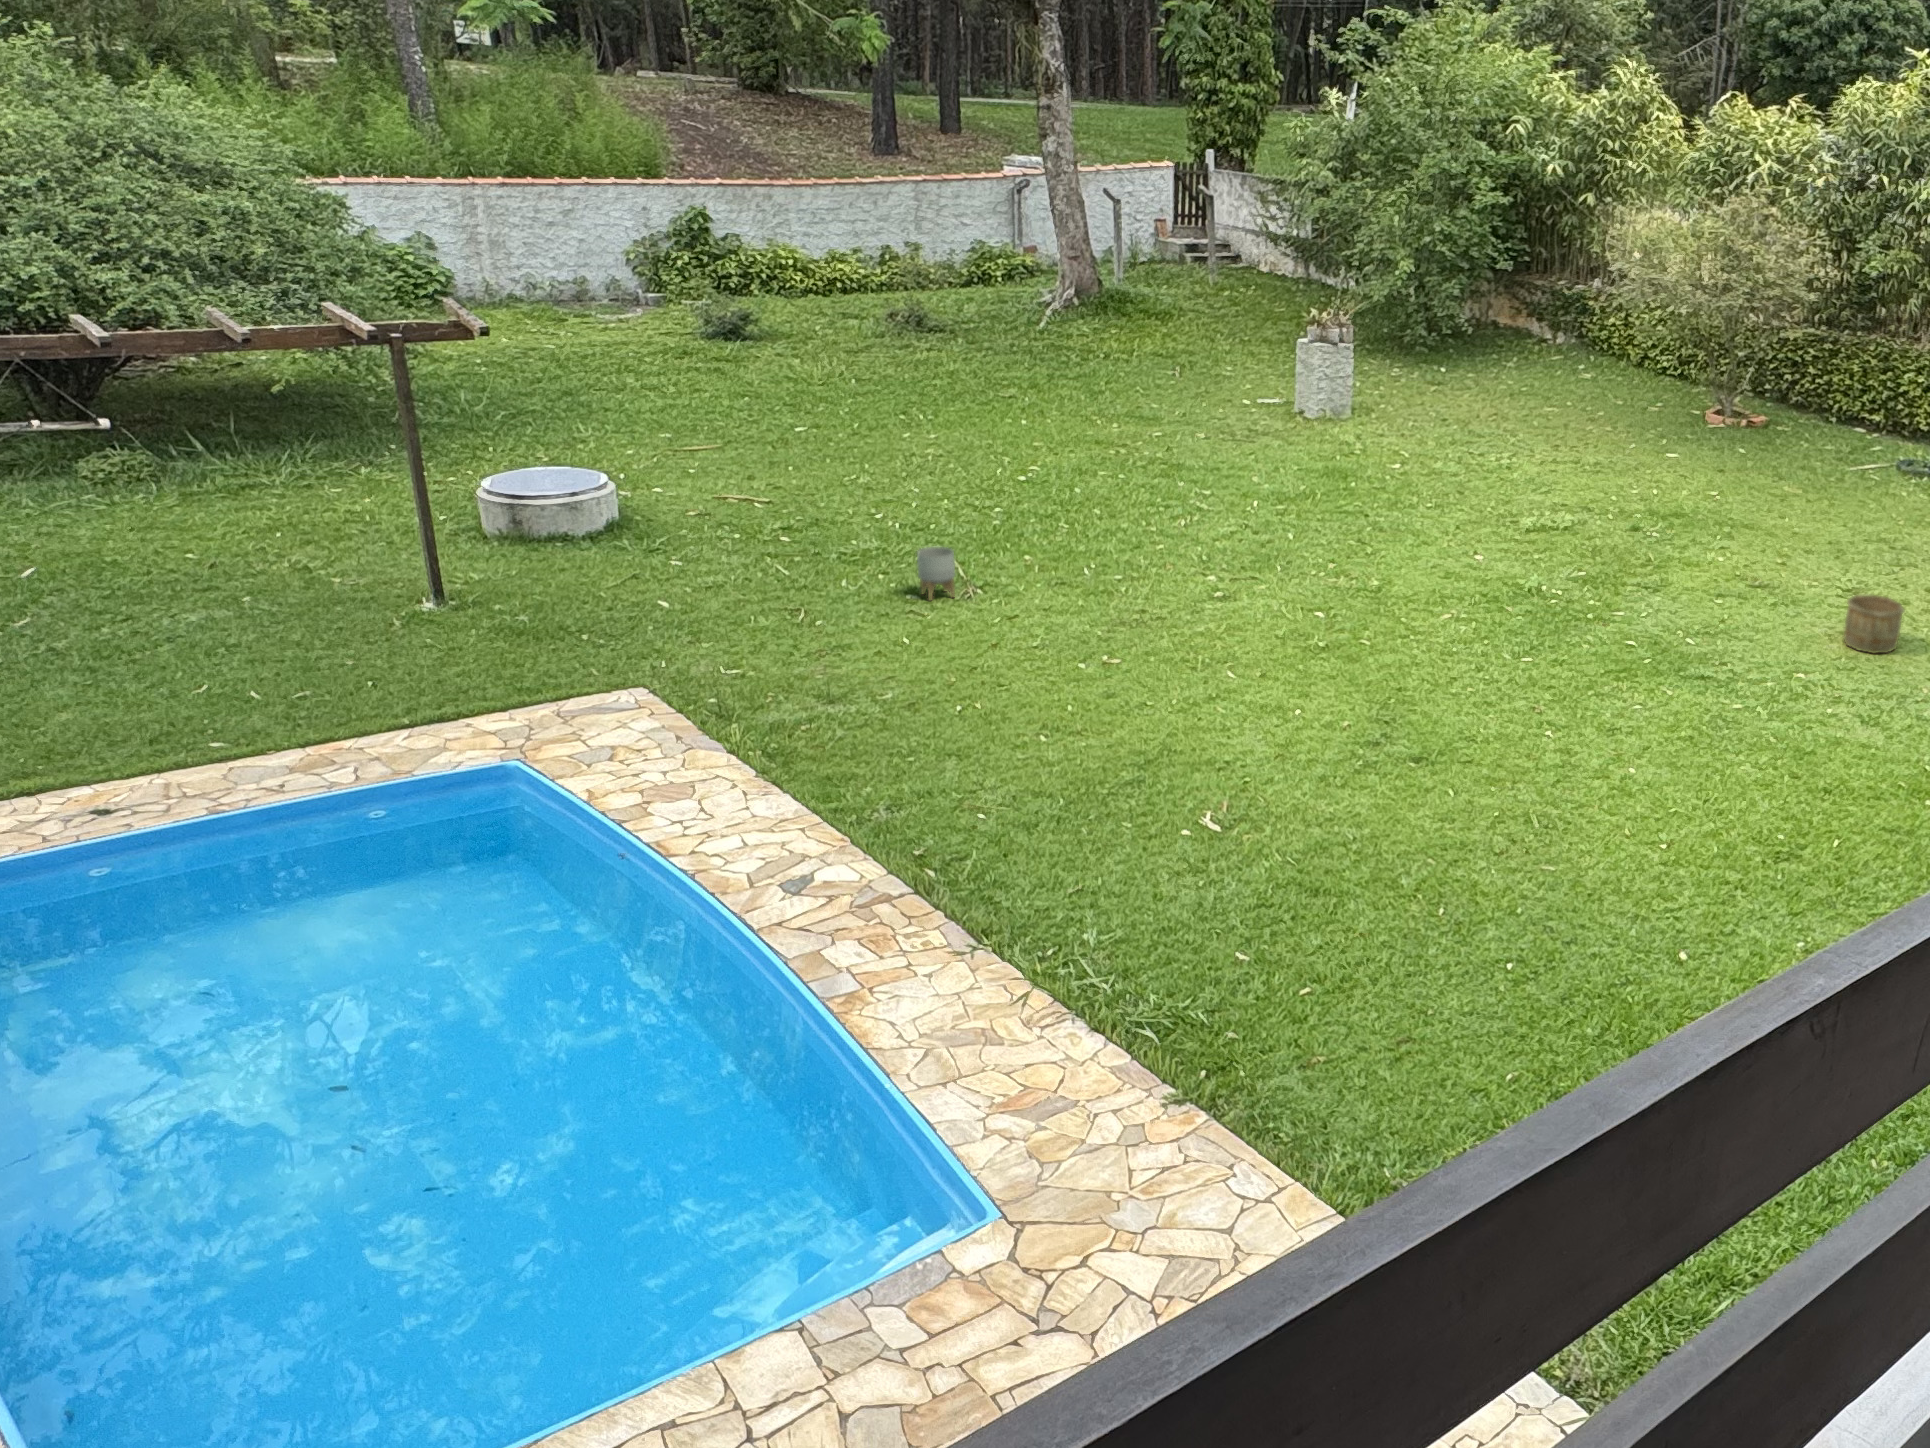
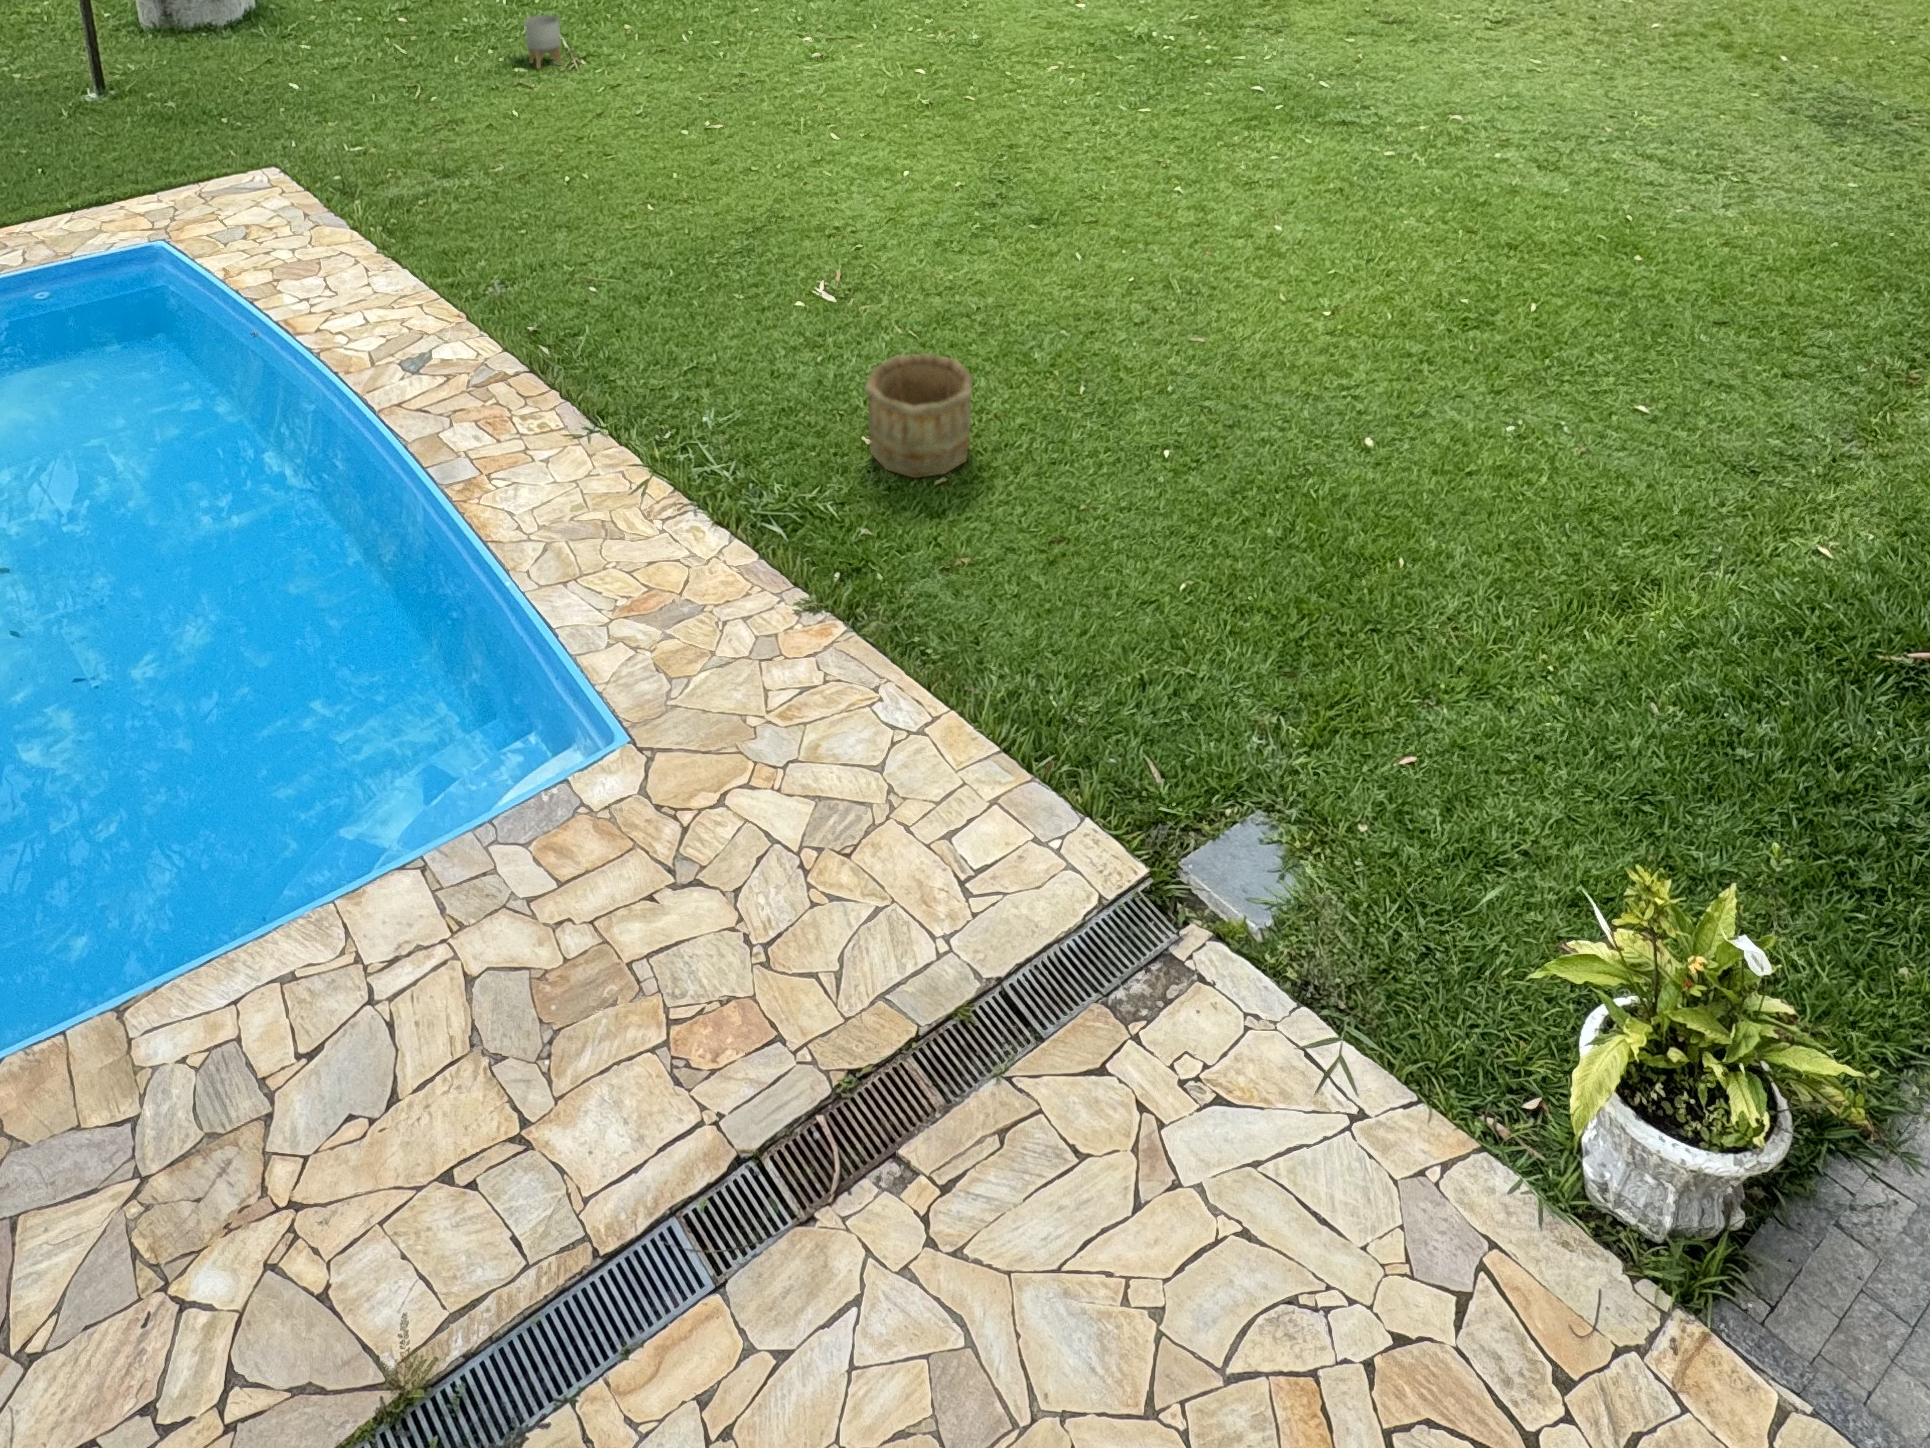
wooden bucket: present [1844,595,1904,653] -> present [865,353,973,478]

